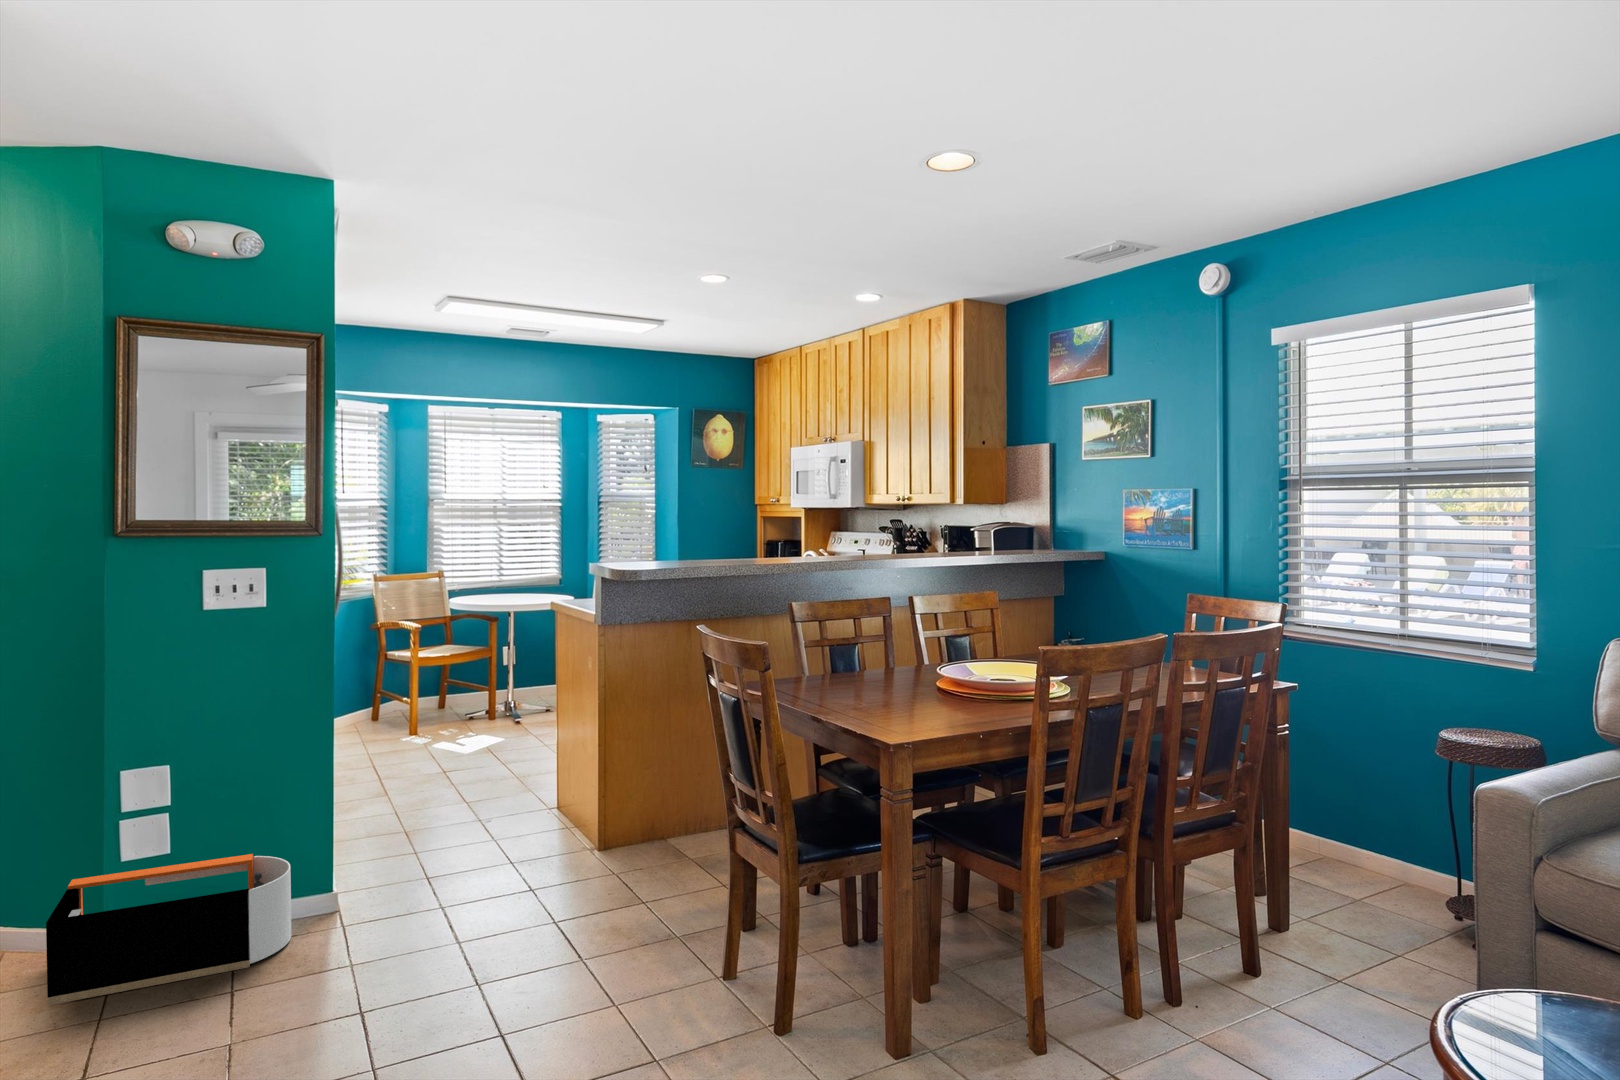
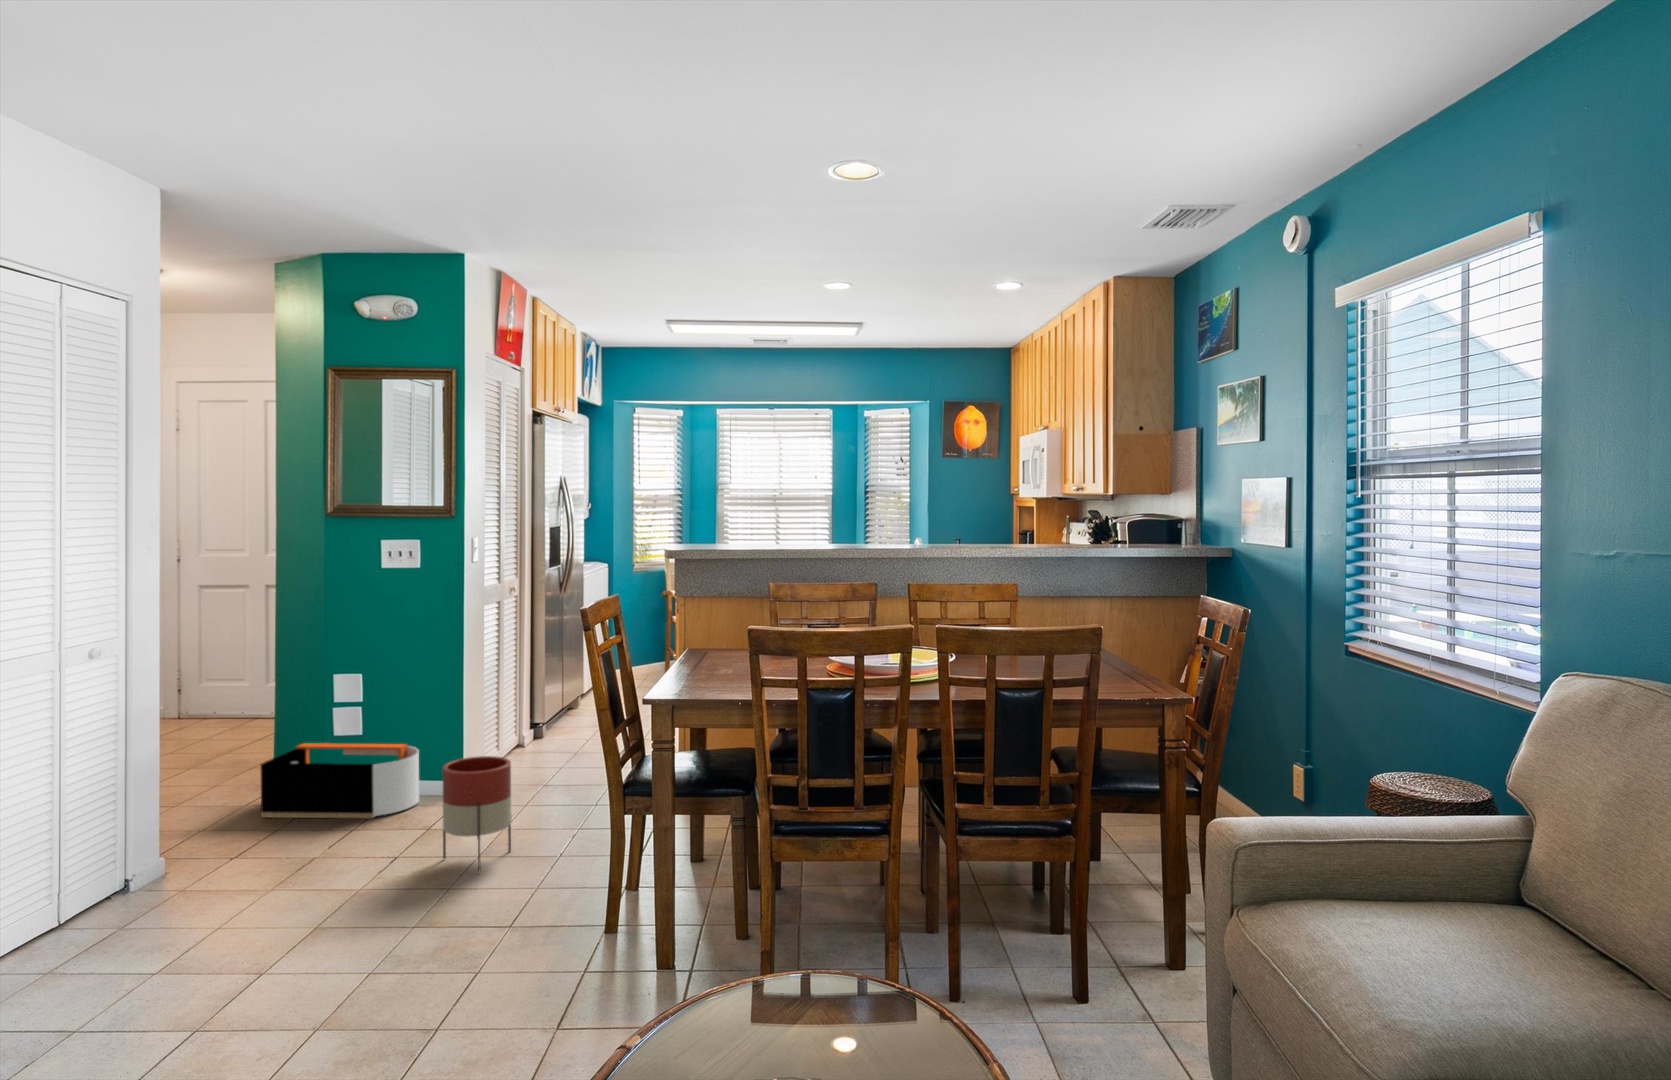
planter: none [448,846,545,1005] -> present [443,756,512,873]

